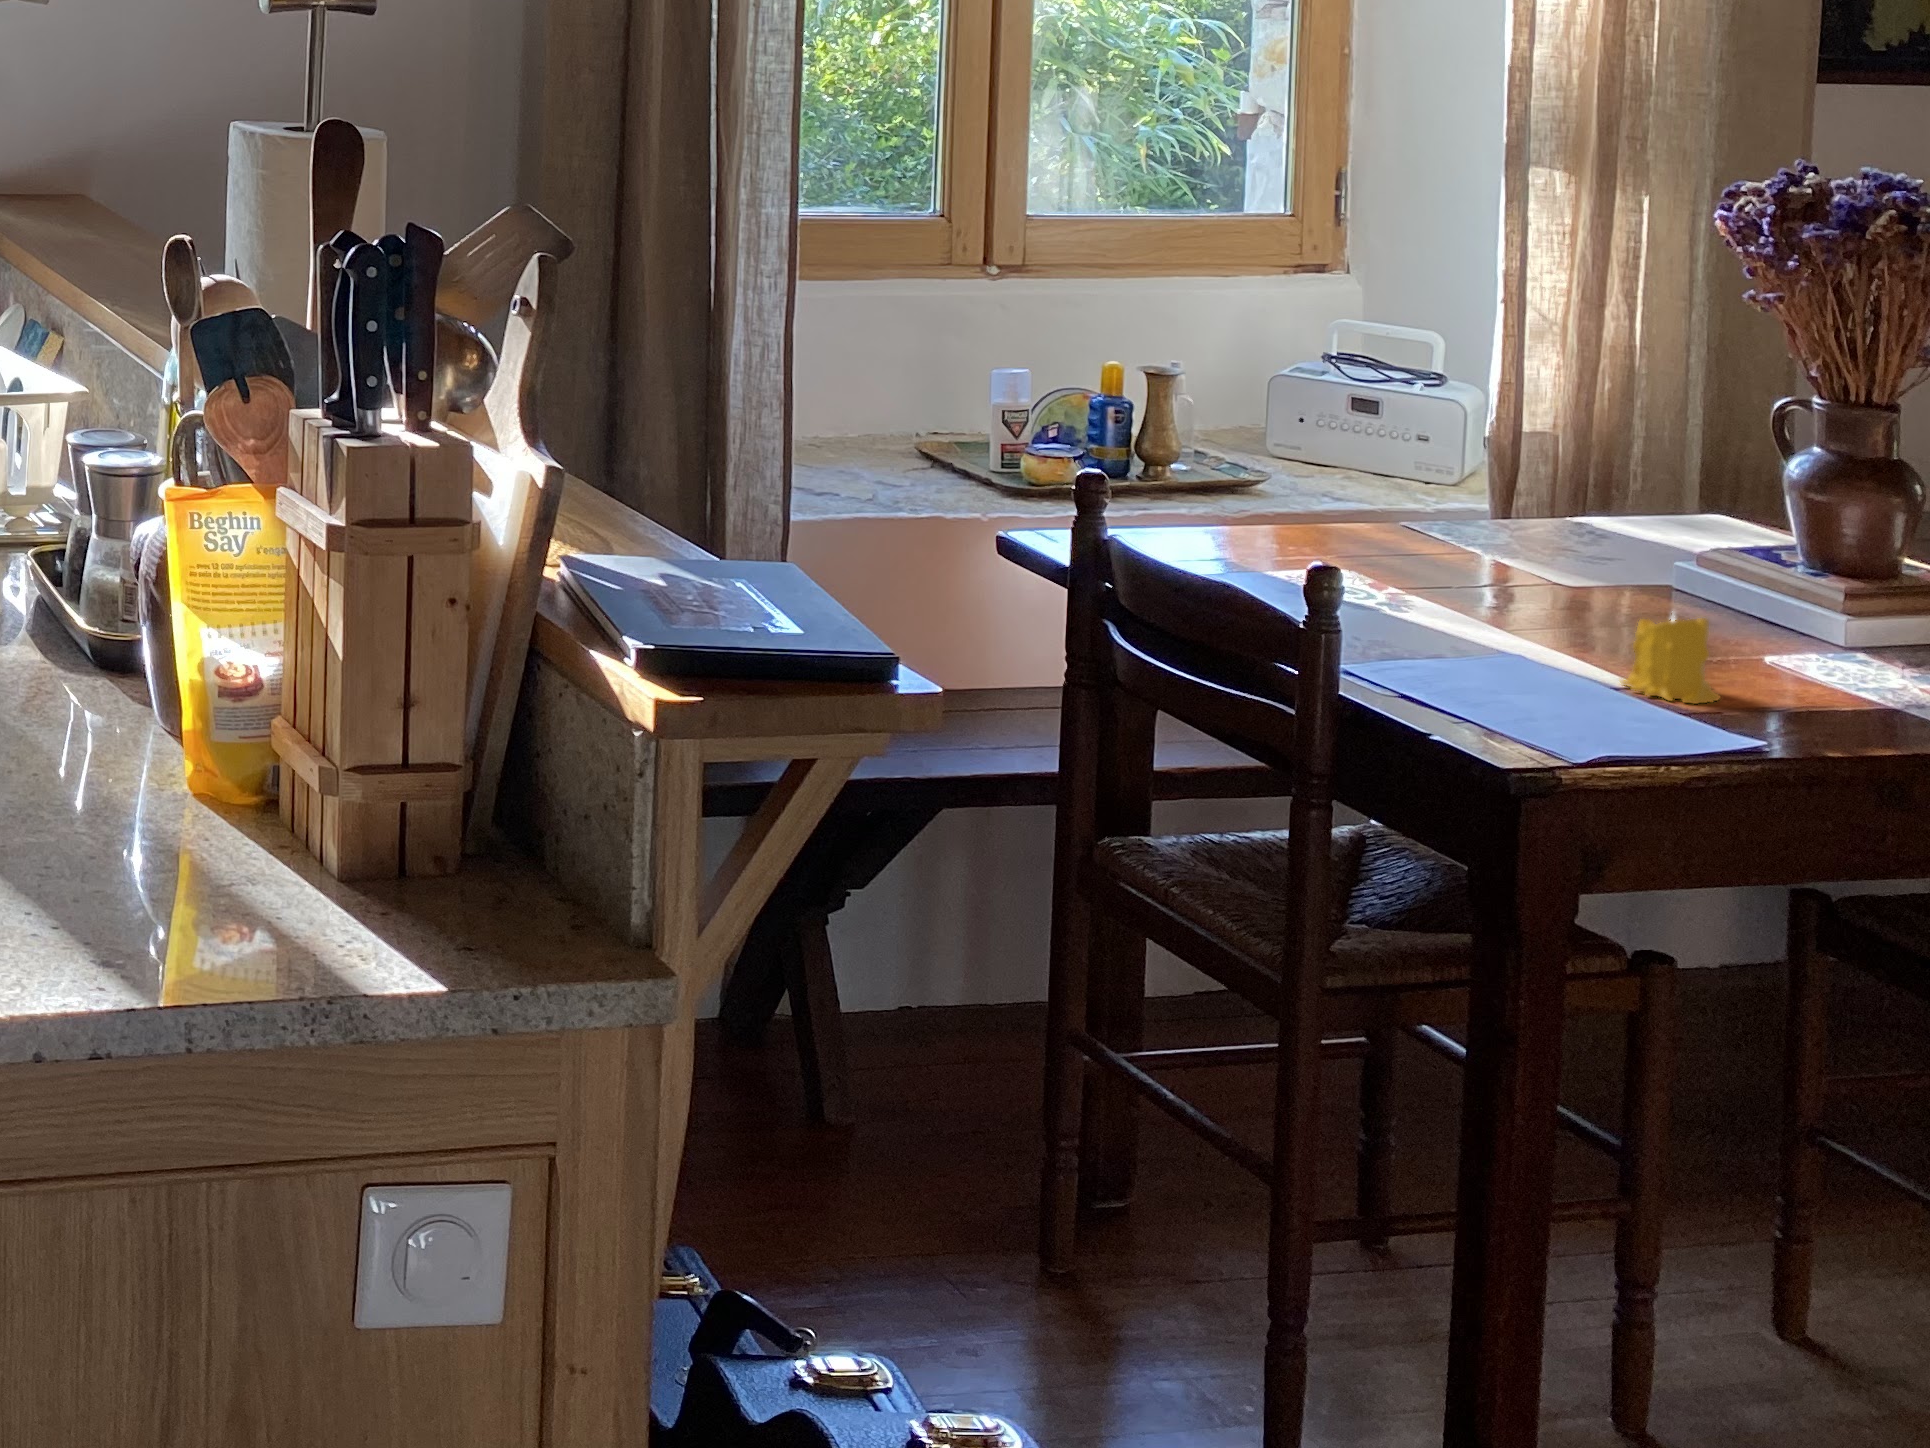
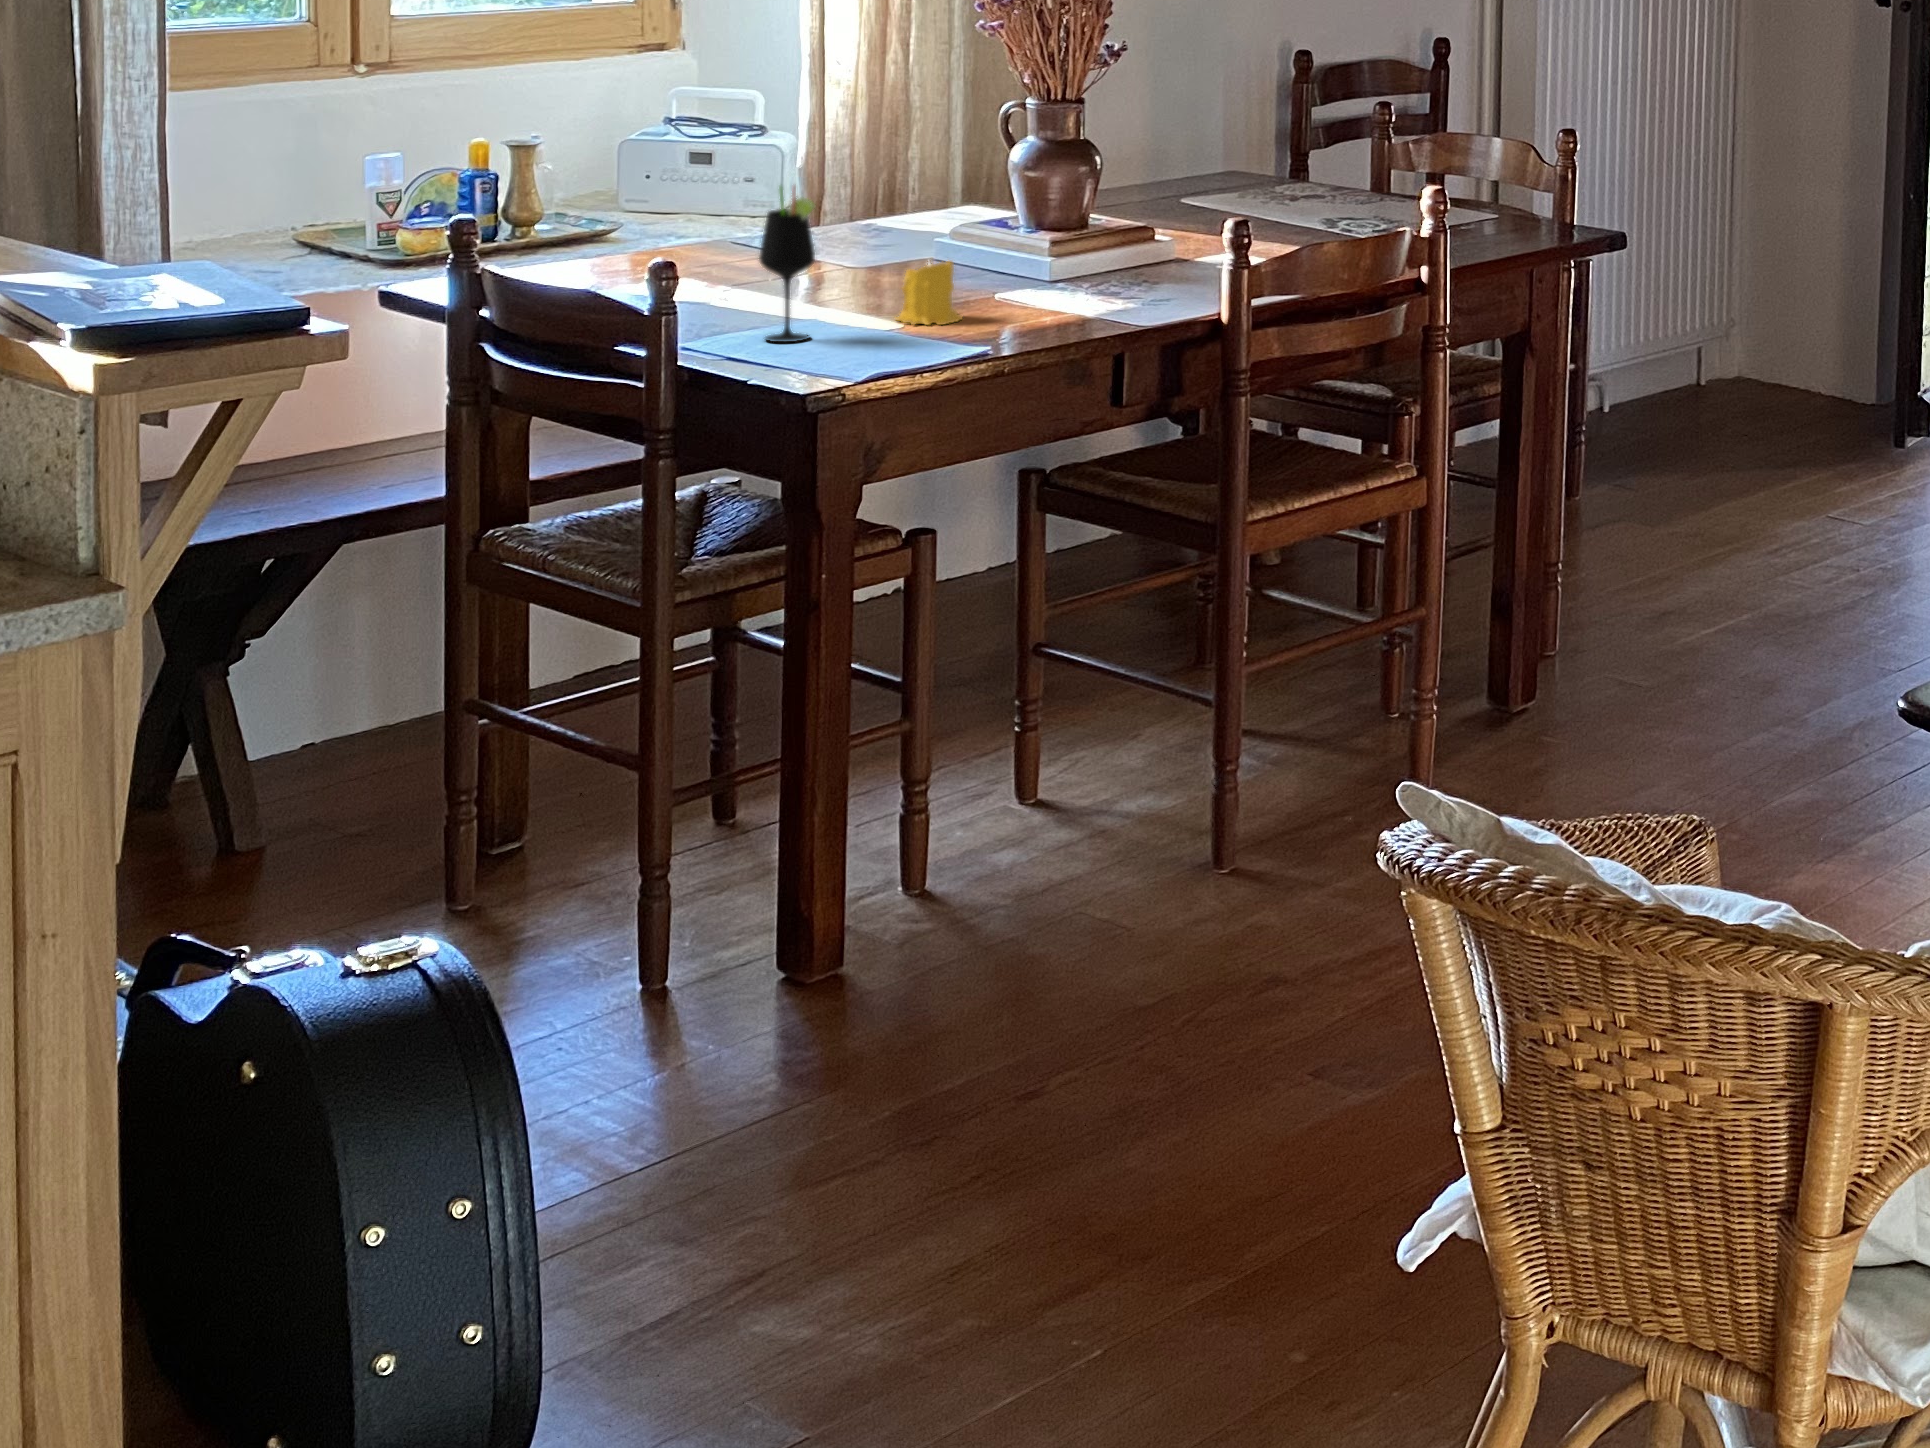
wine glass: none [1439,493,1519,695] -> present [759,187,815,342]

